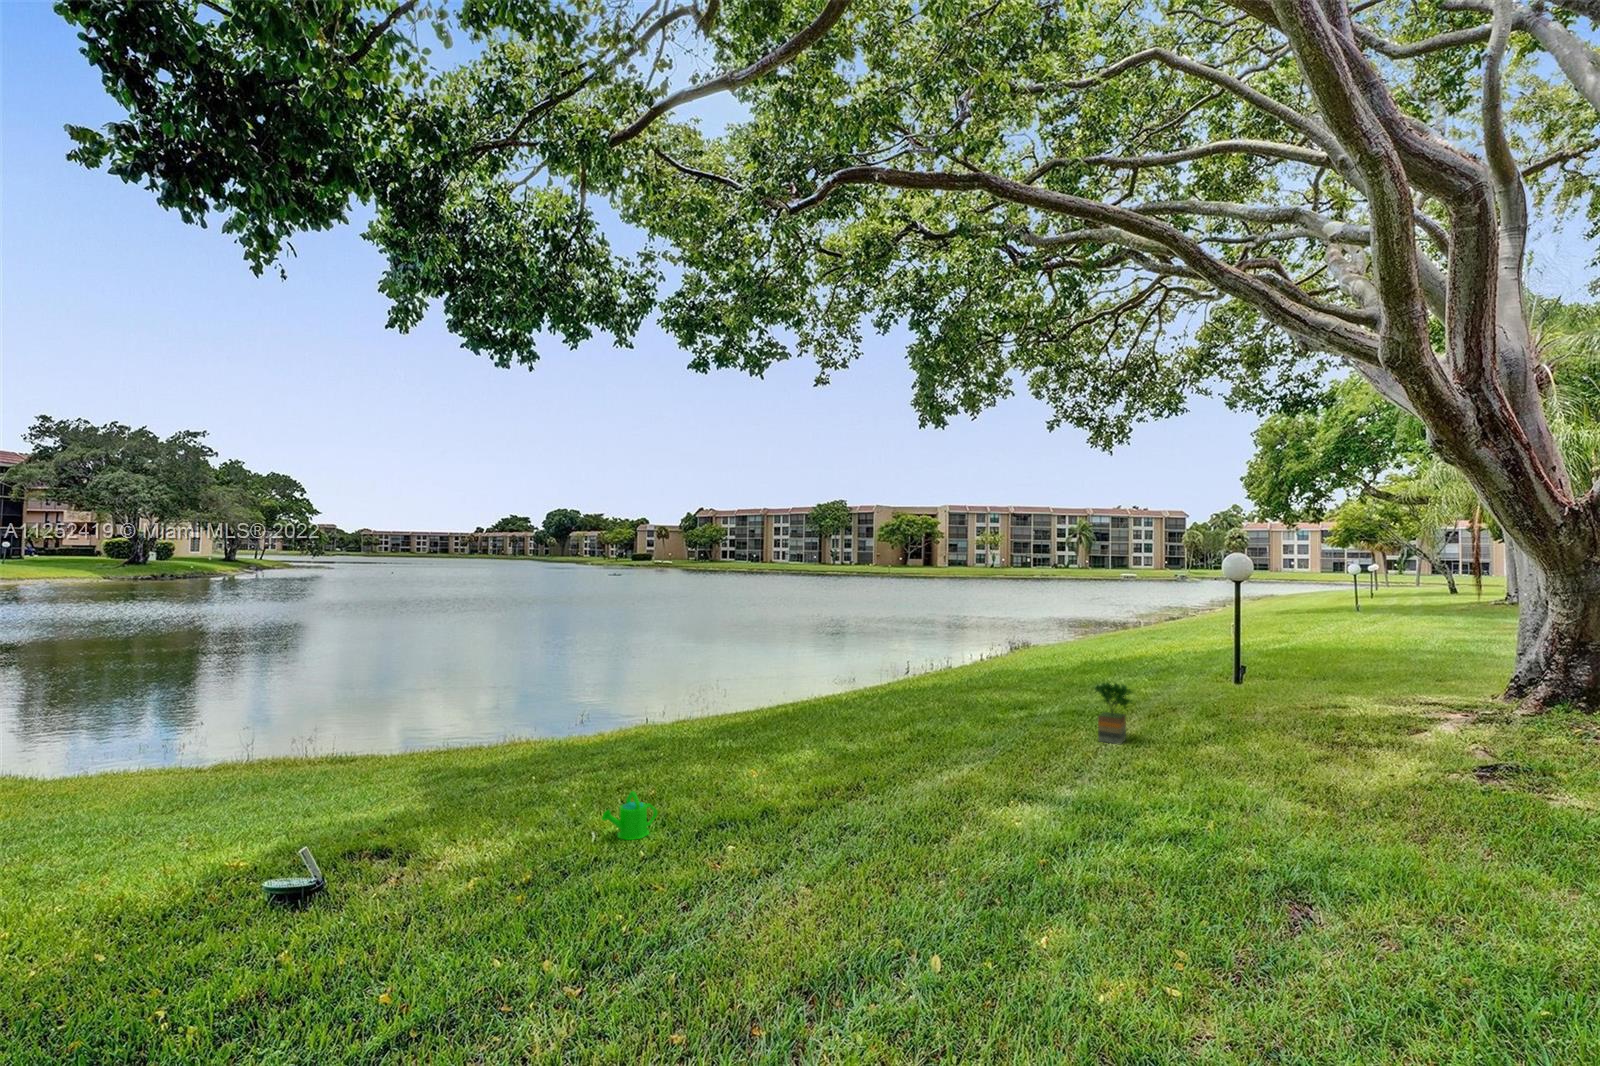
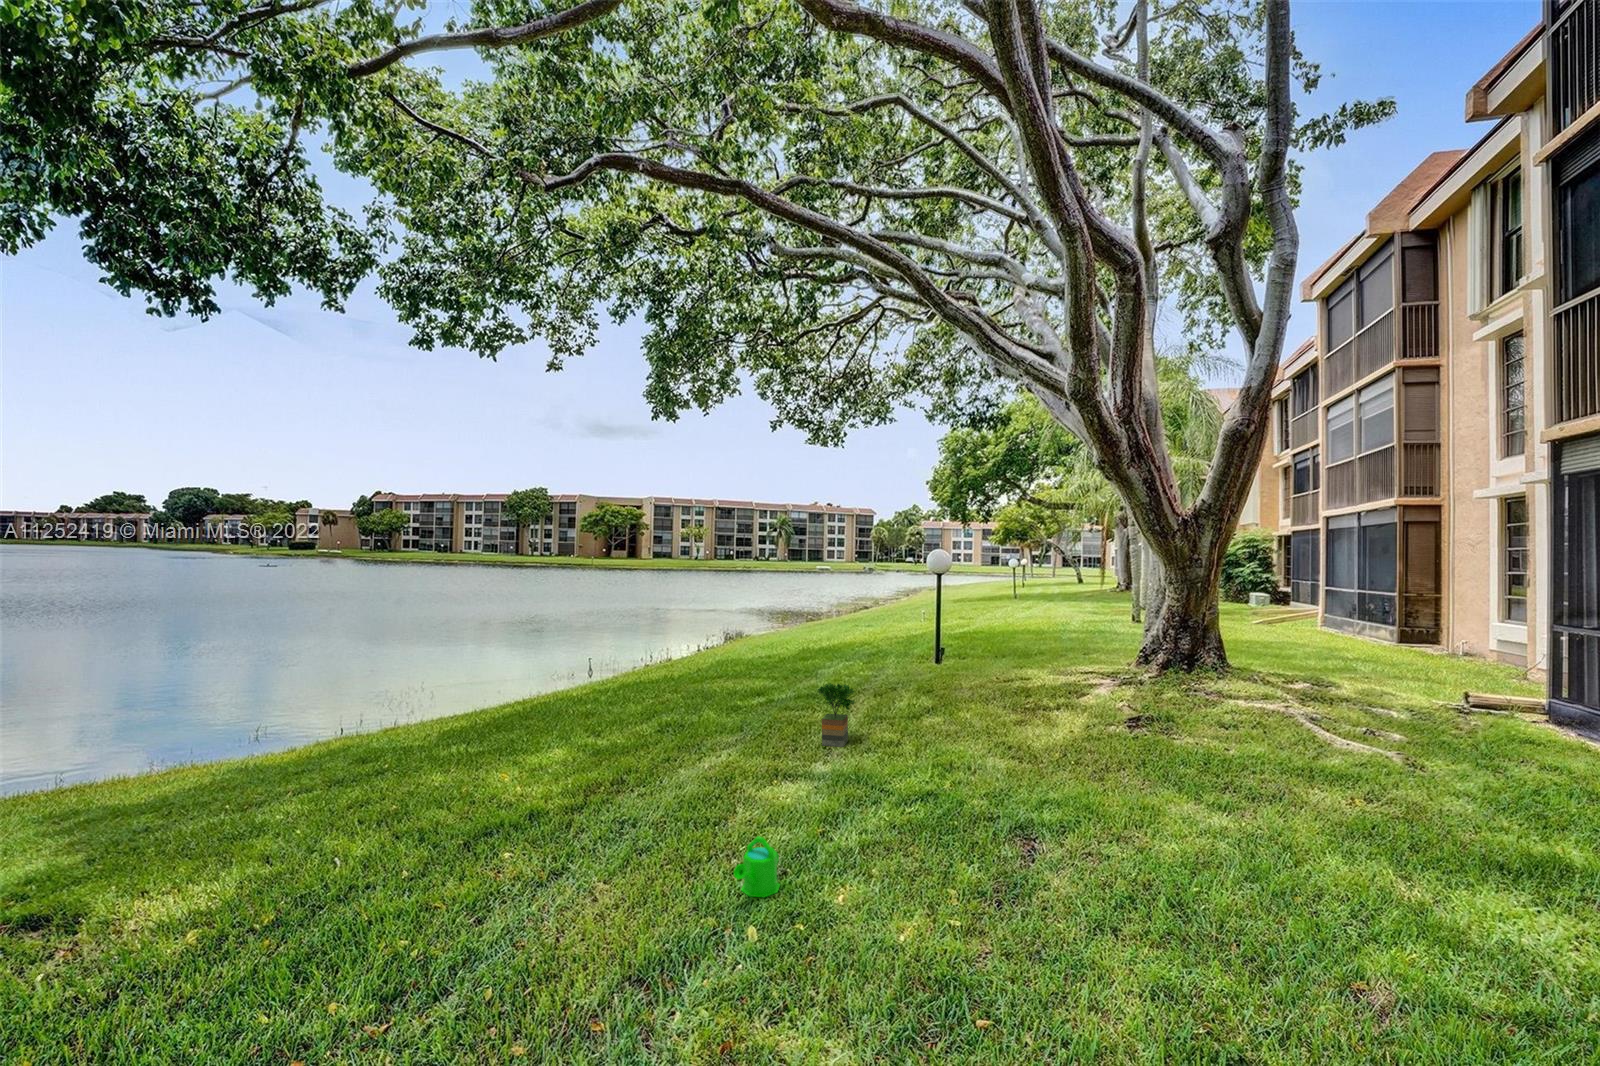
watering can: present [602,791,658,840] -> present [734,836,780,897]

